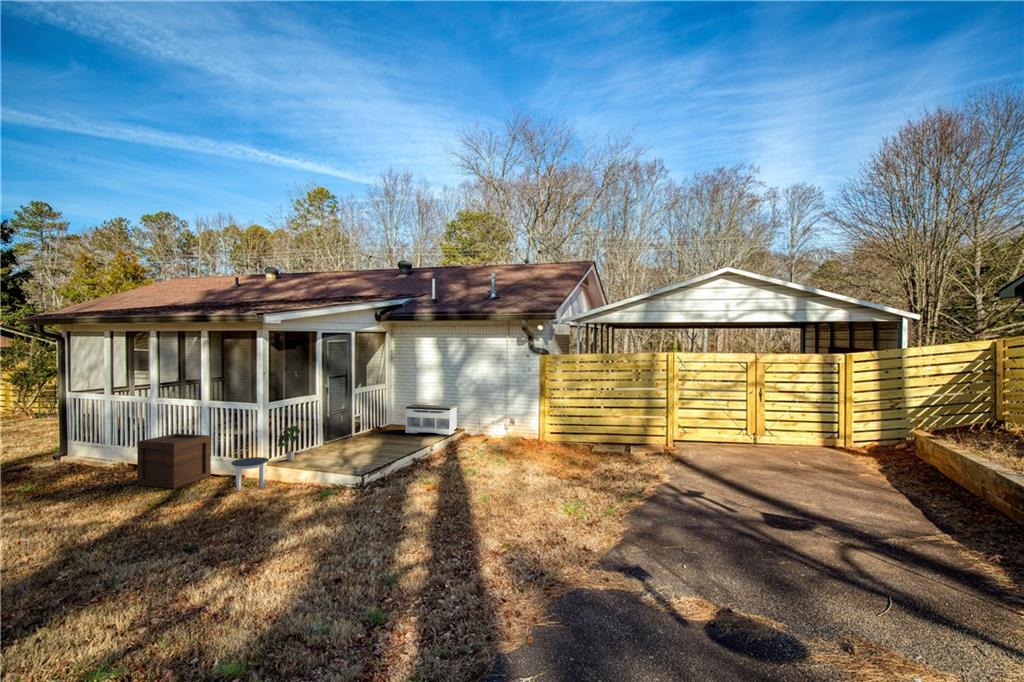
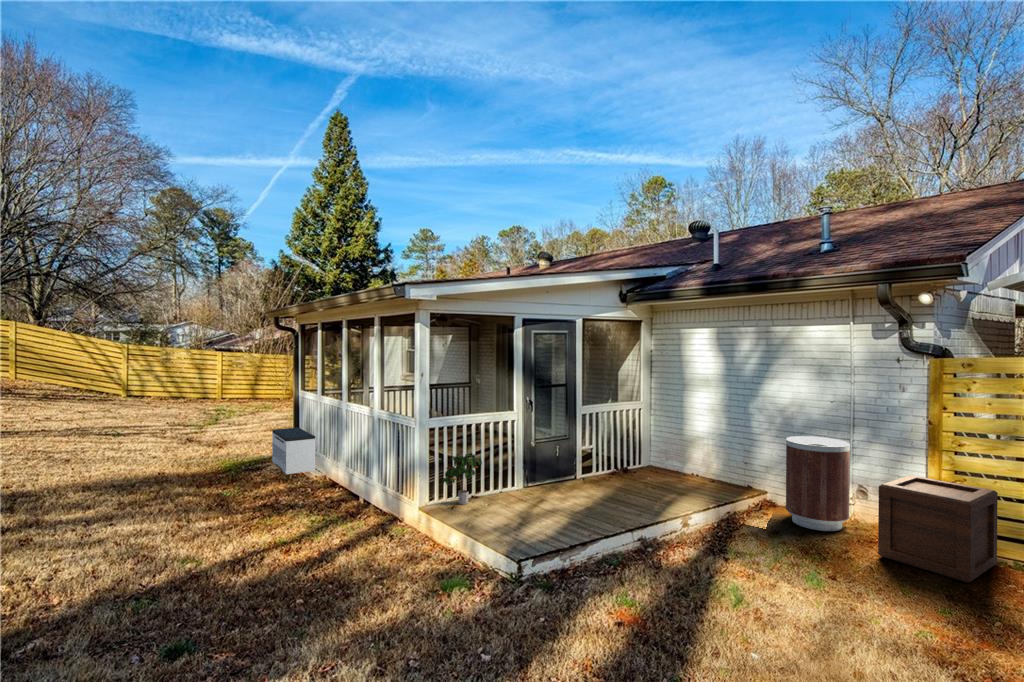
trash can: none [478,397,508,444] -> present [786,436,850,531]
bench: present [406,404,457,435] -> present [272,428,316,474]
wooden crate: present [137,434,211,489] -> present [878,475,998,583]
round table: present [231,457,269,491] -> none [372,494,420,544]

